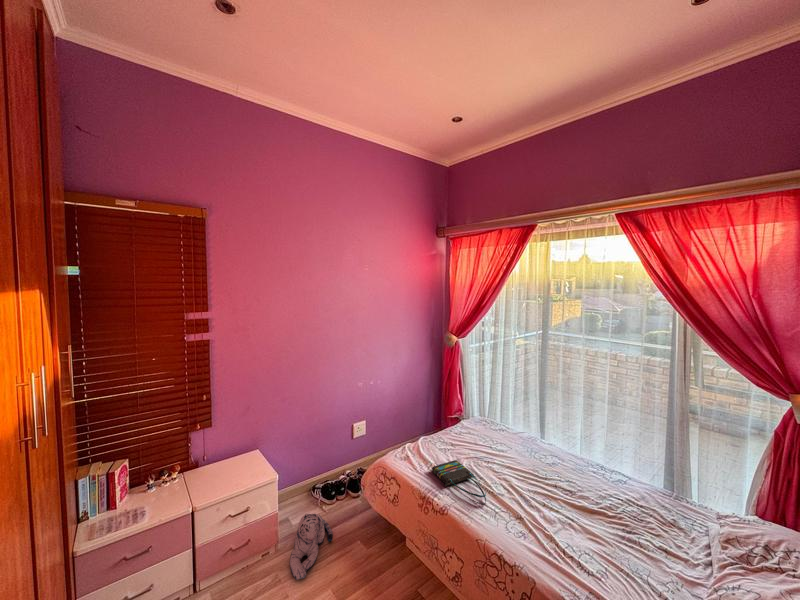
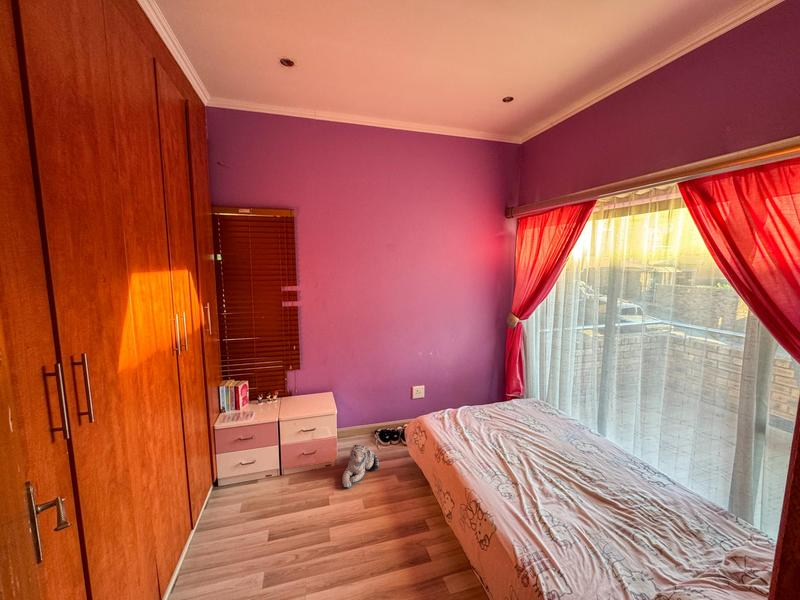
tote bag: present [432,460,486,505] -> none [456,428,494,466]

